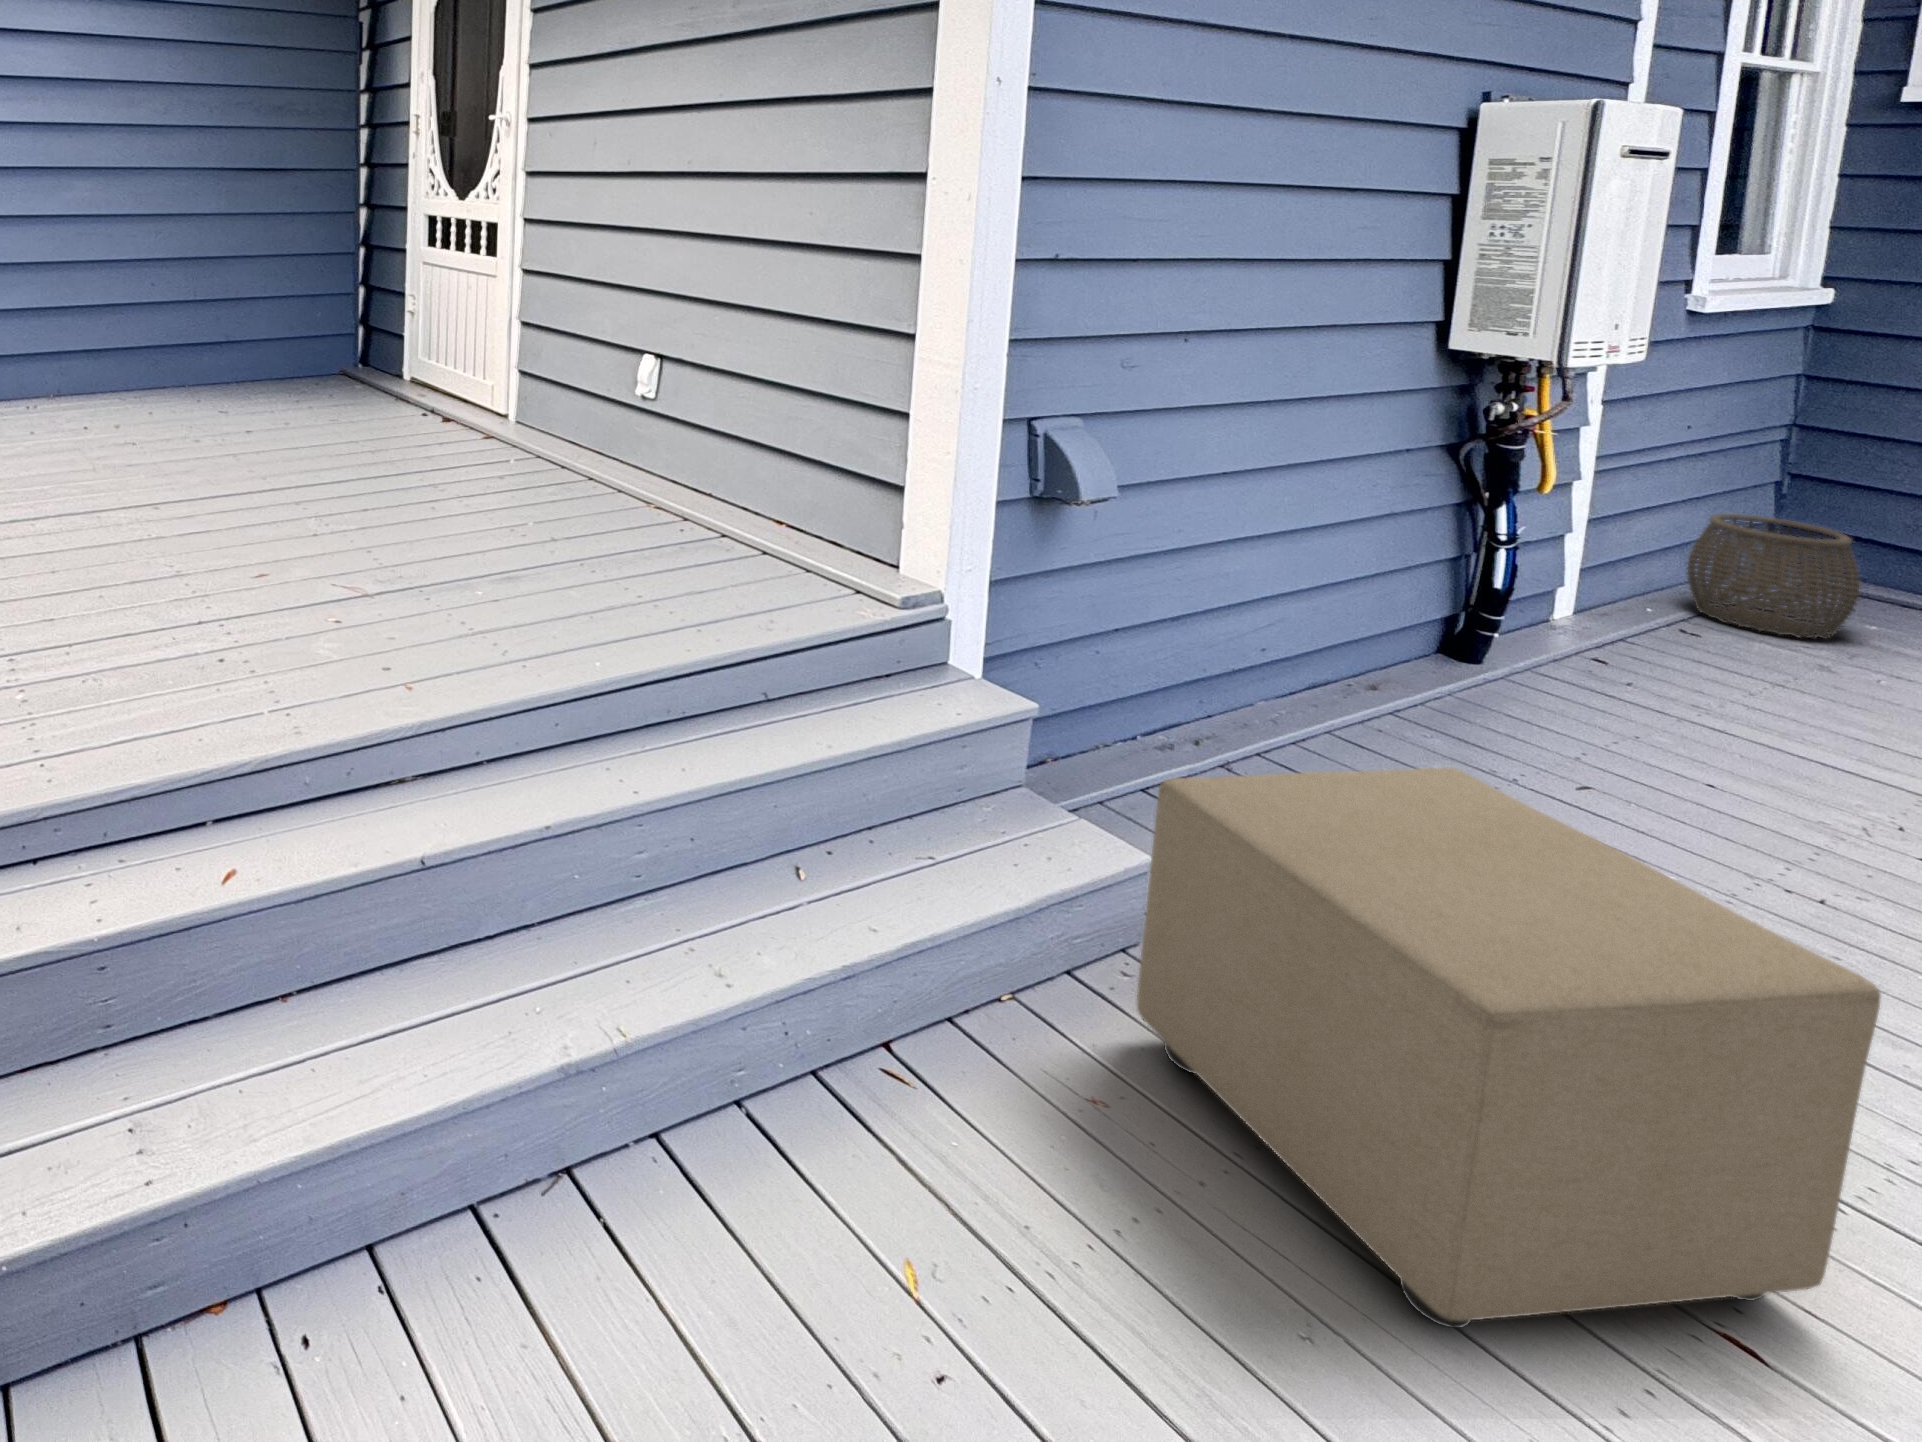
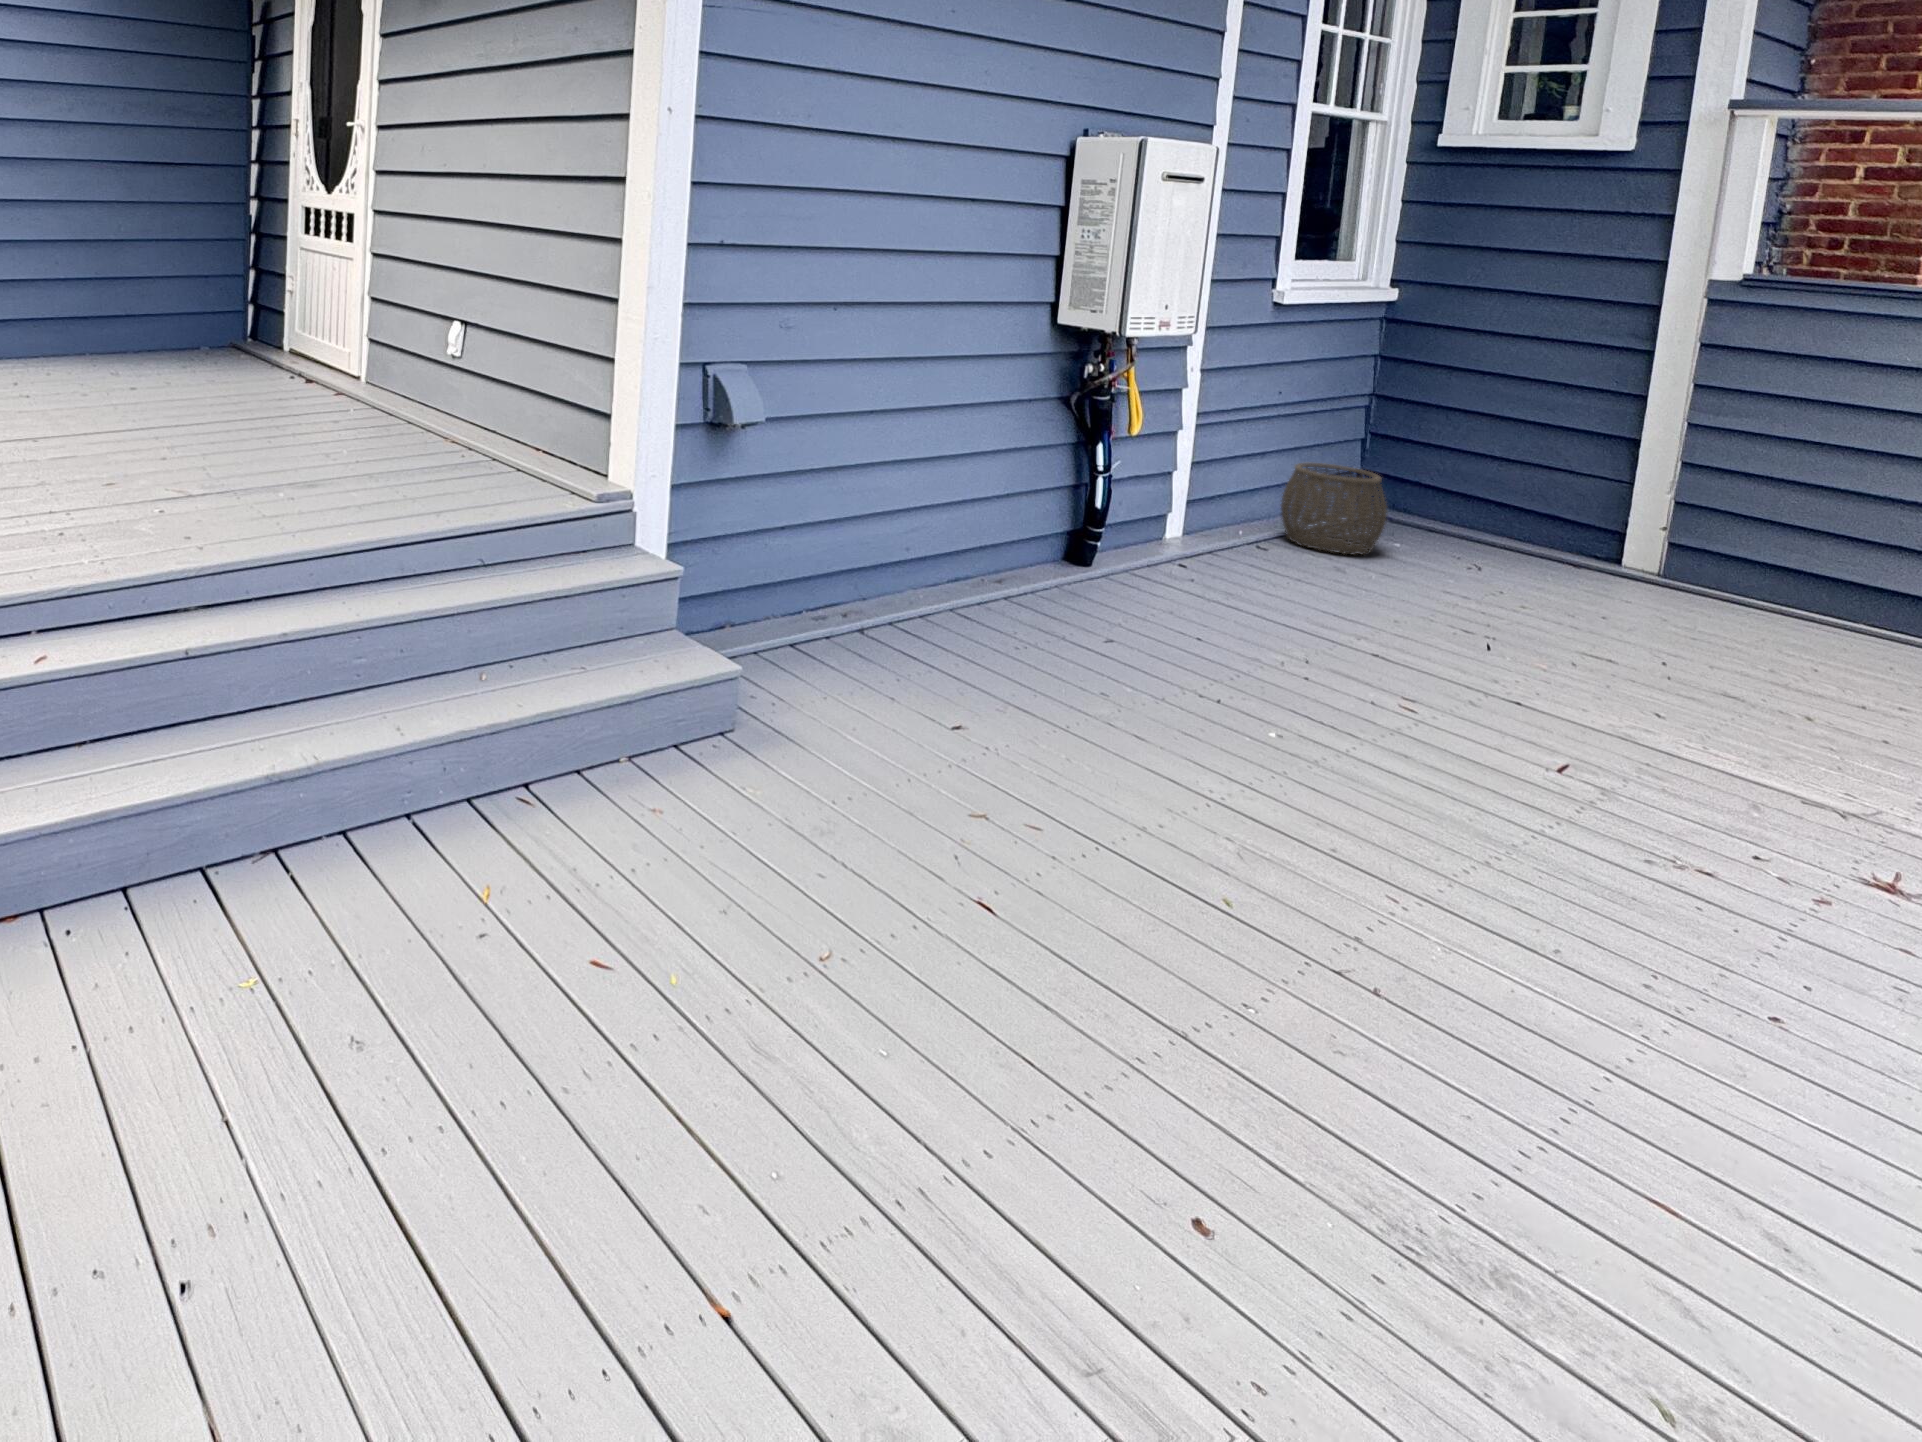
ottoman: present [1137,768,1881,1328] -> none [697,584,1049,891]

